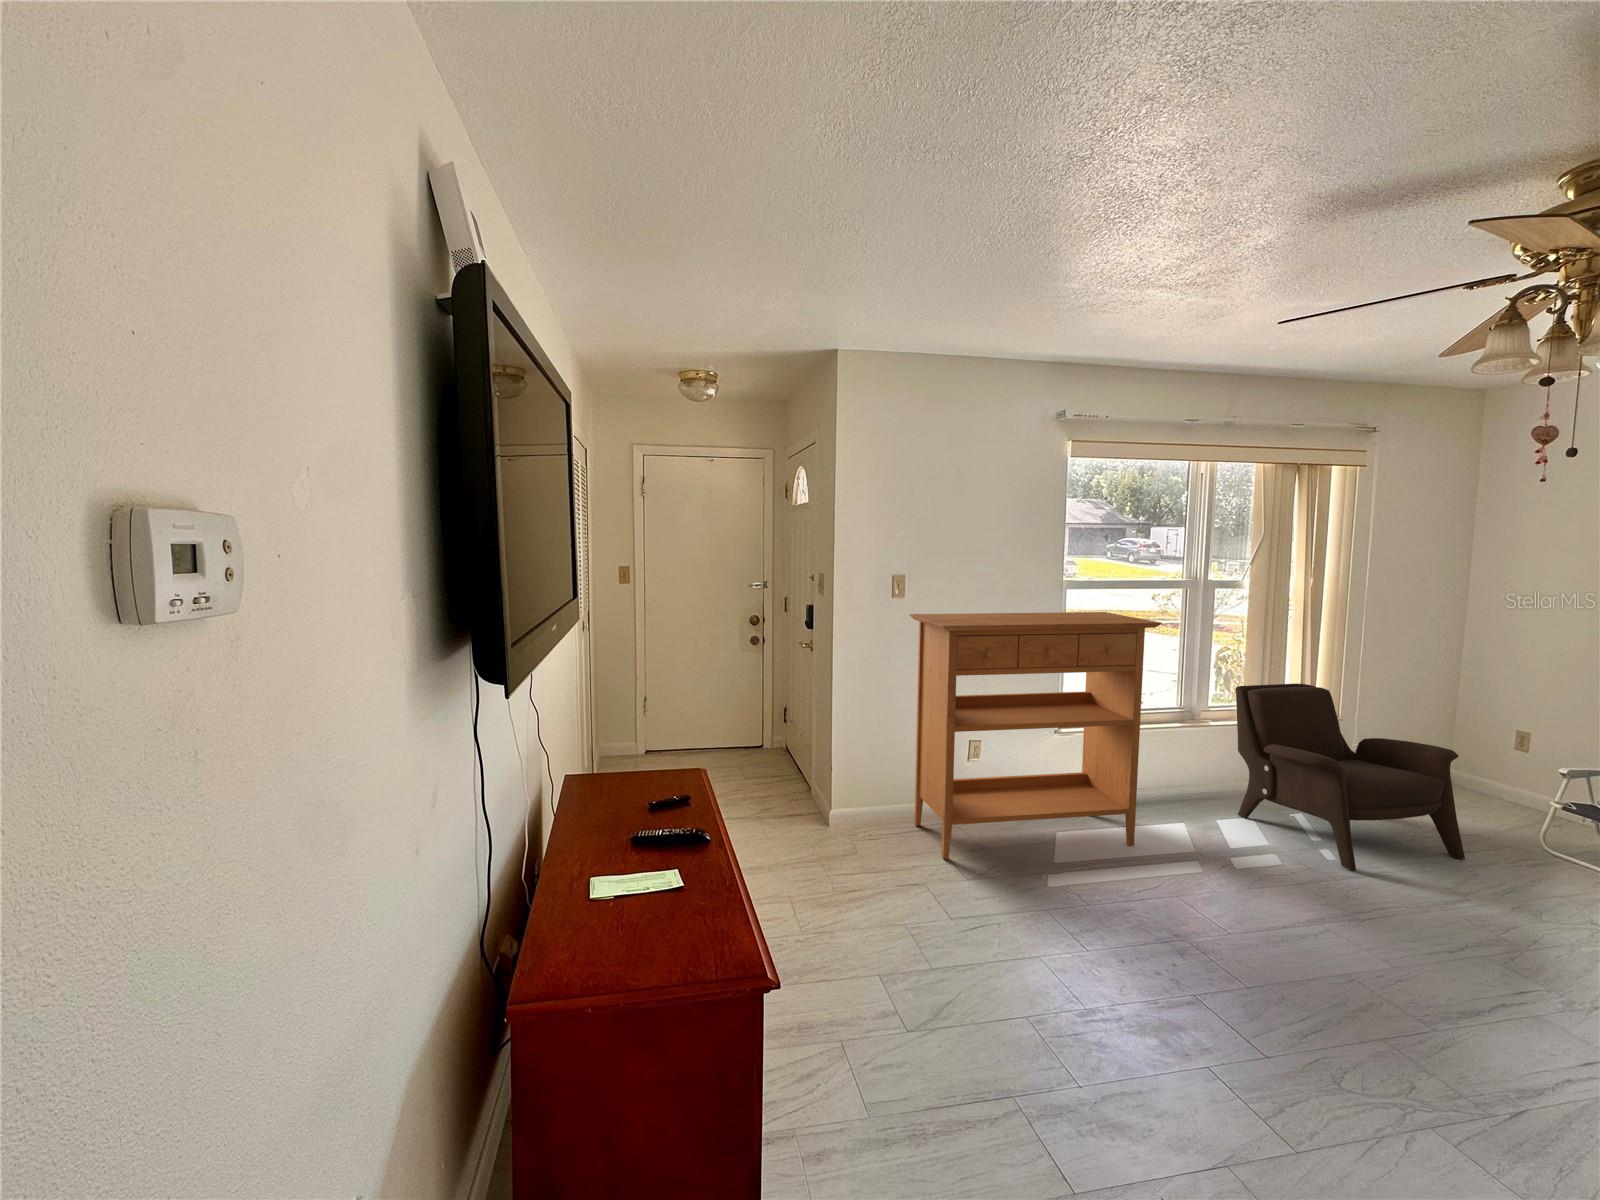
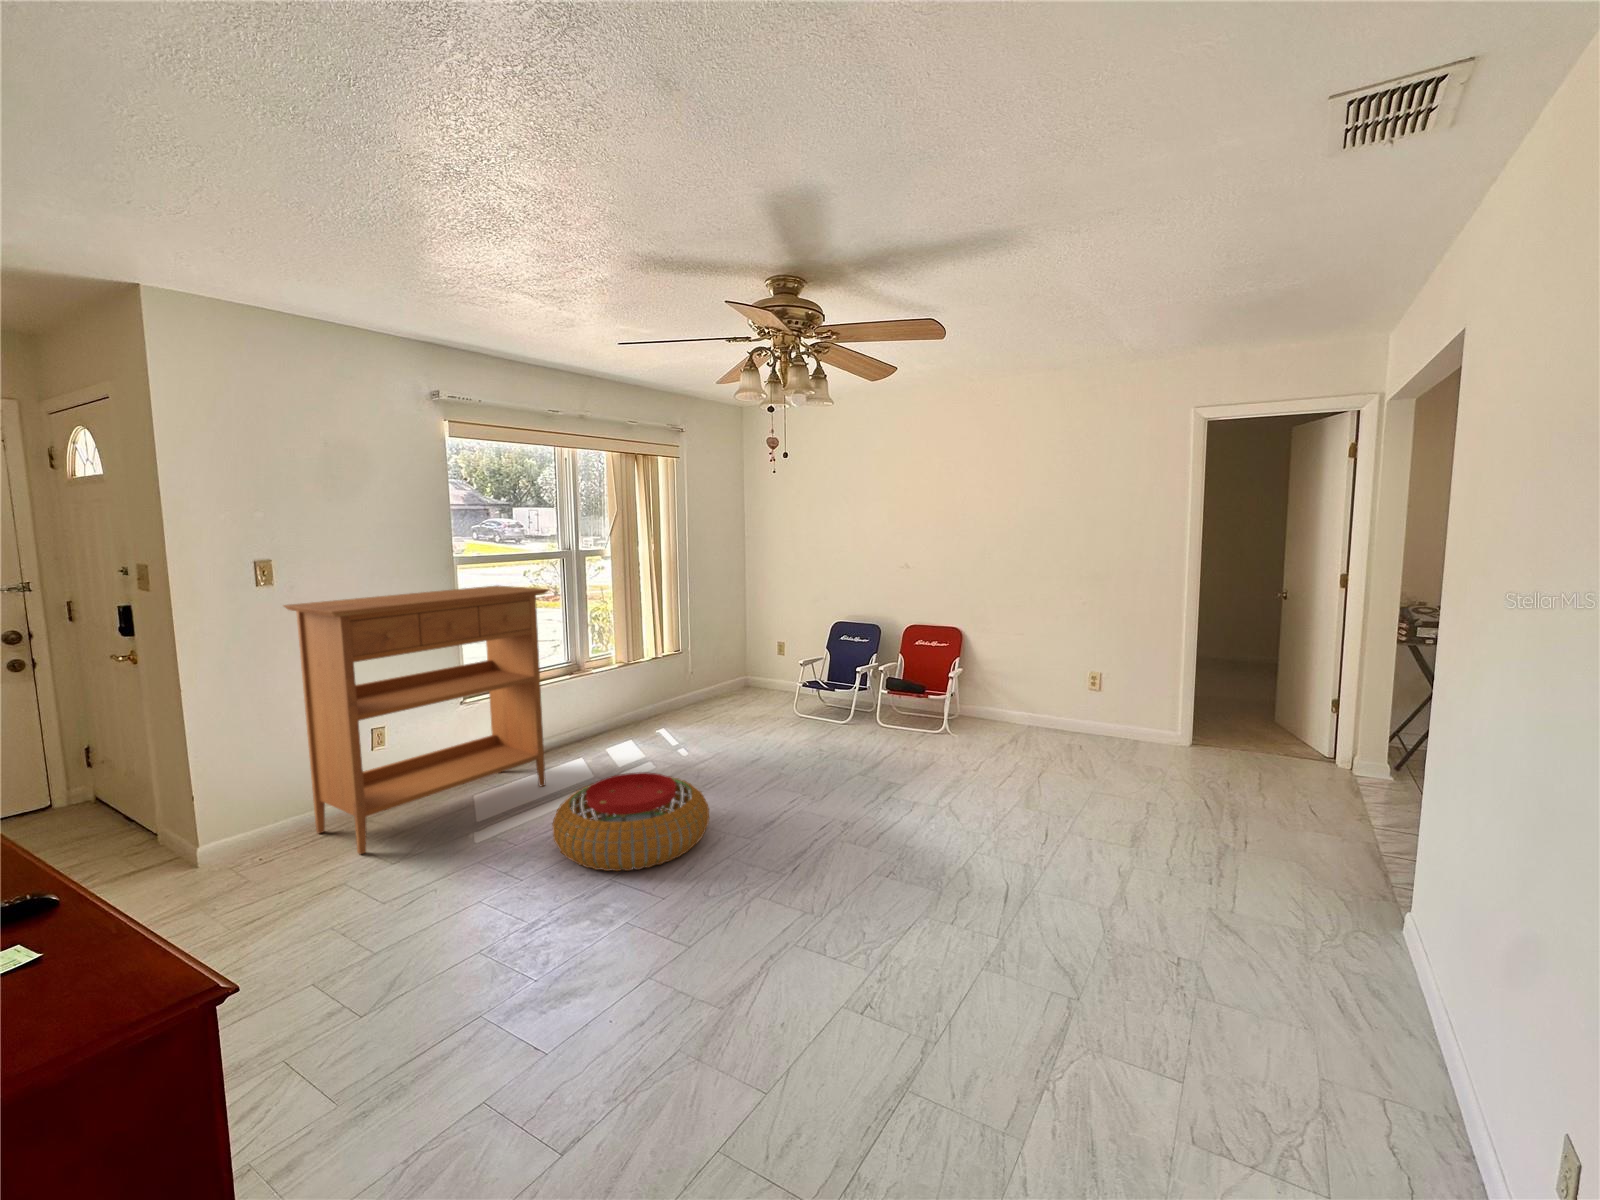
armchair: present [1236,683,1465,871] -> none [609,628,757,756]
pouf: none [1130,865,1359,1007] -> present [552,772,709,871]

